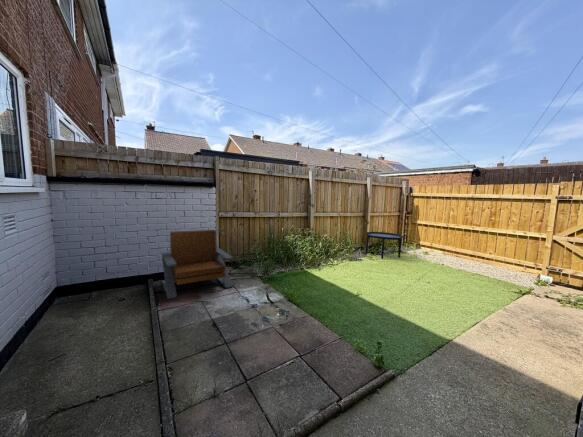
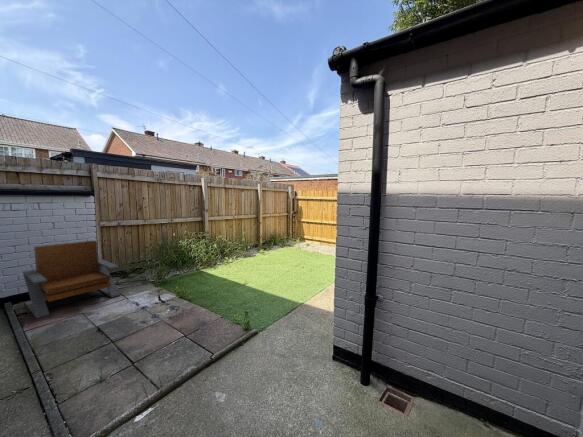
round table: present [365,232,403,259] -> none [258,231,289,253]

